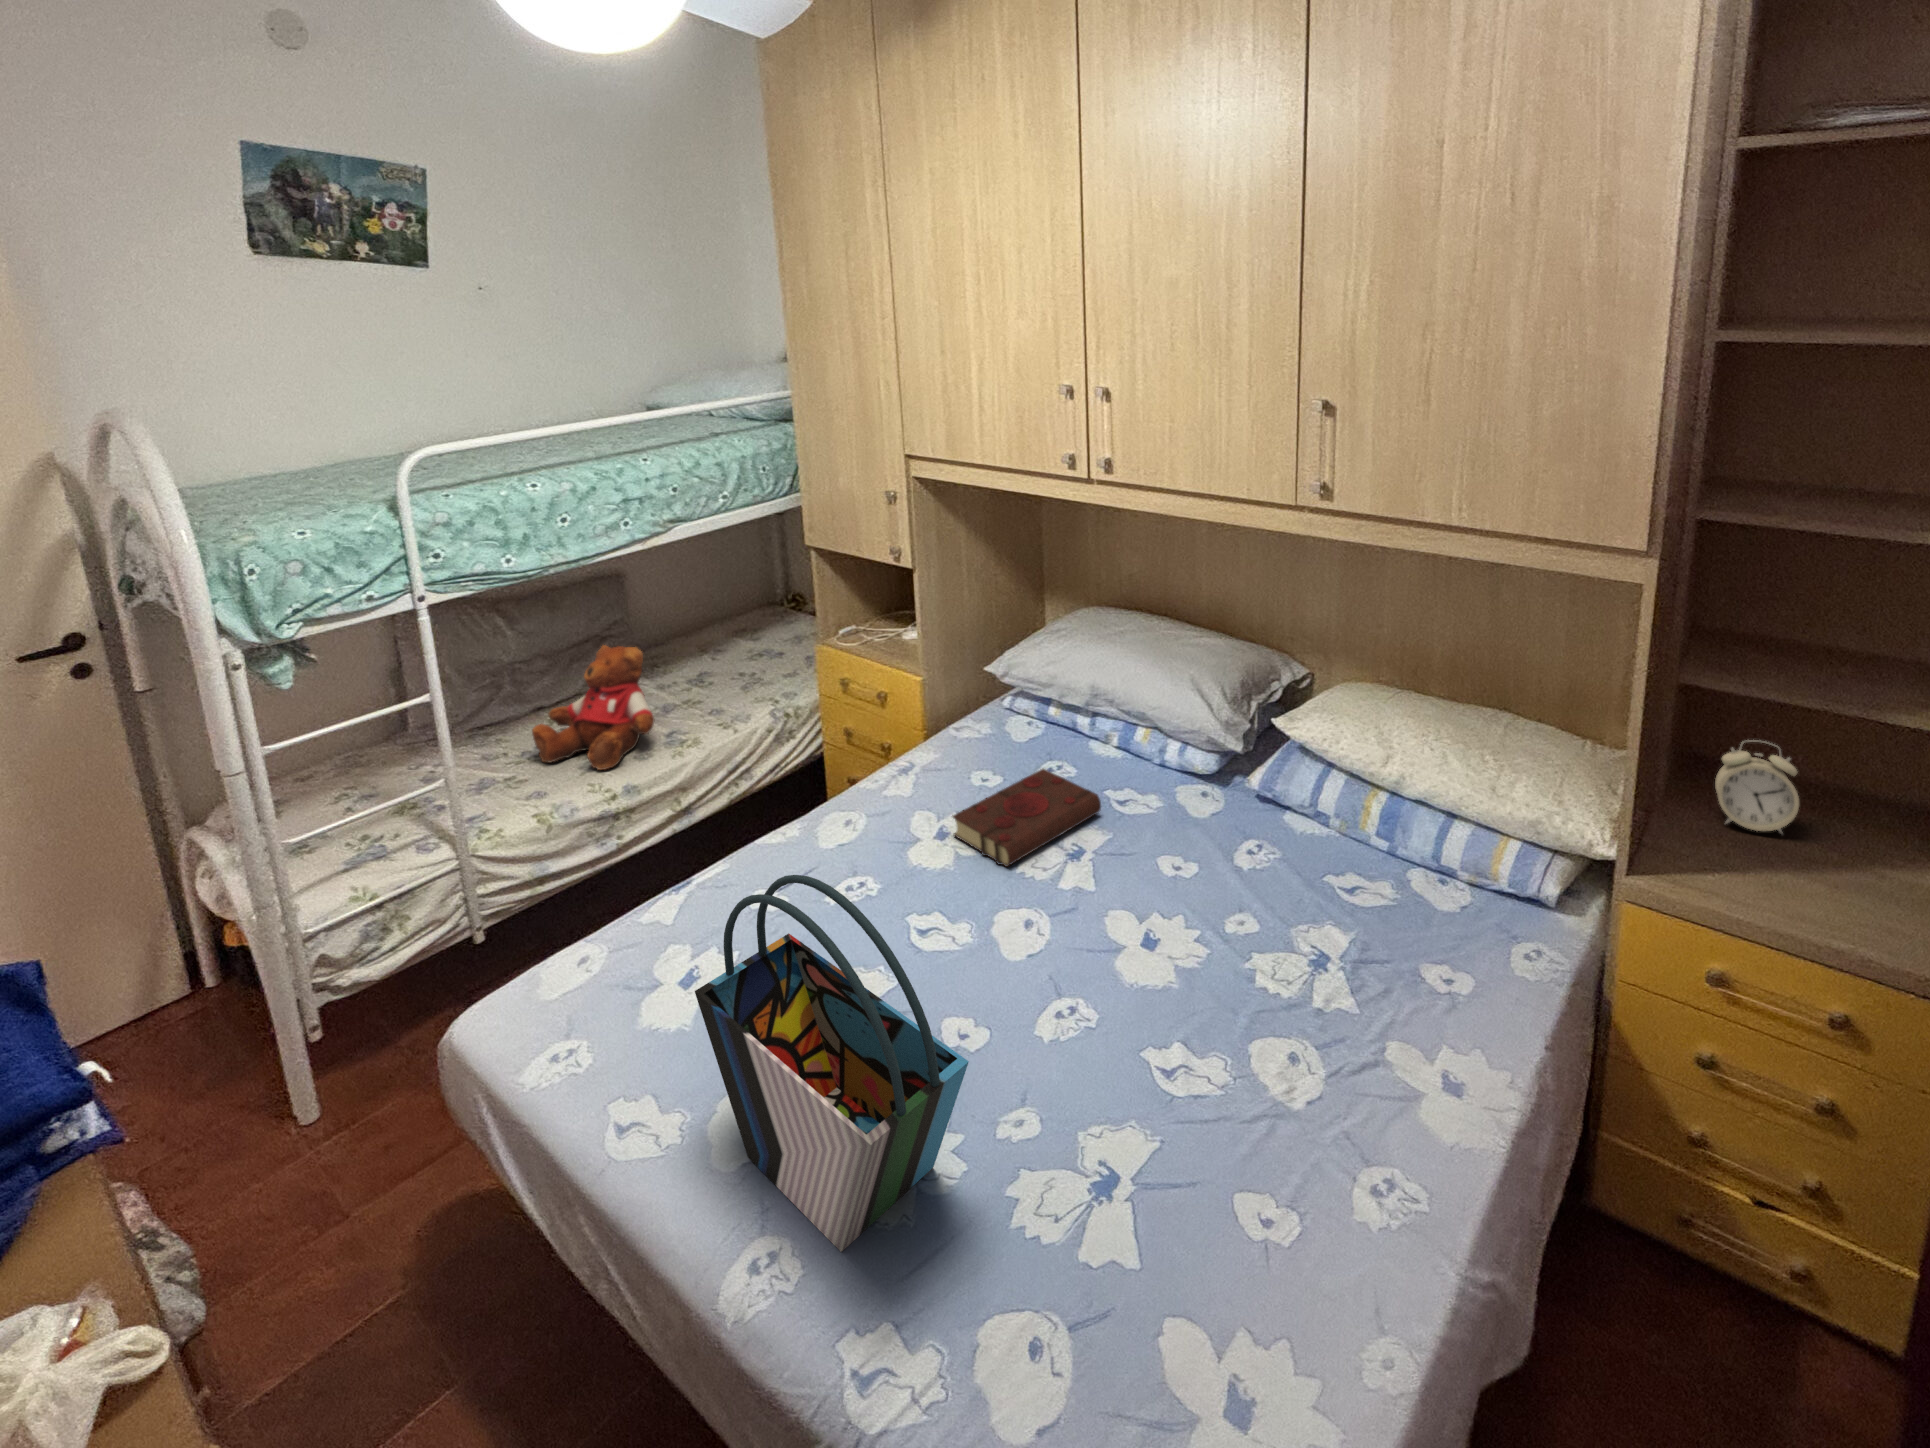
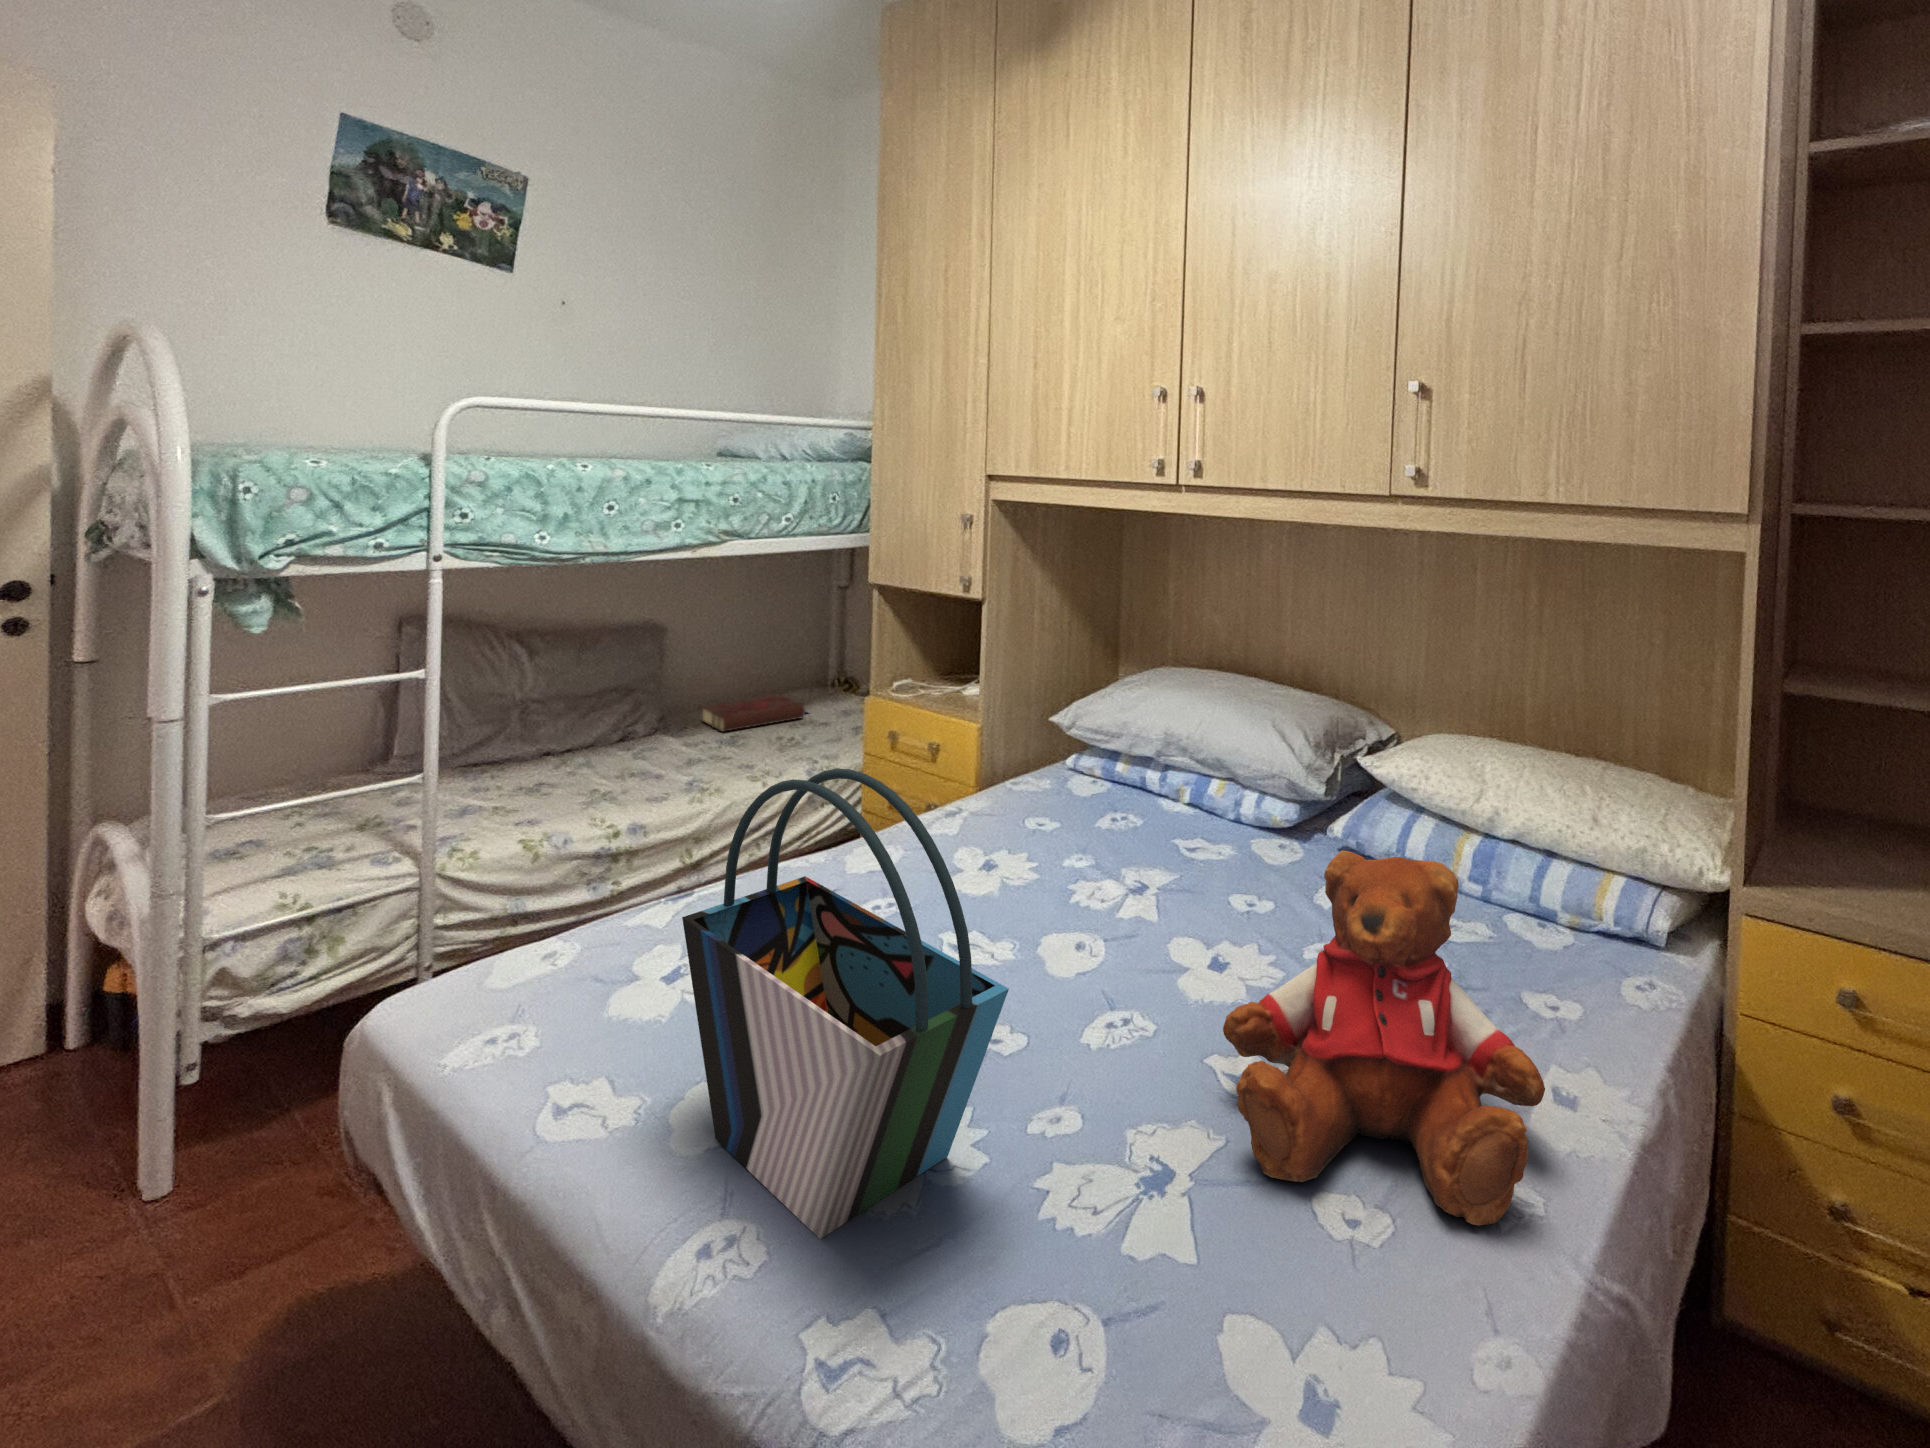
teddy bear: present [532,645,655,770] -> present [1223,851,1545,1225]
alarm clock: present [1715,740,1799,833] -> none [1823,772,1913,875]
book: present [953,769,1101,867] -> present [702,695,807,732]

